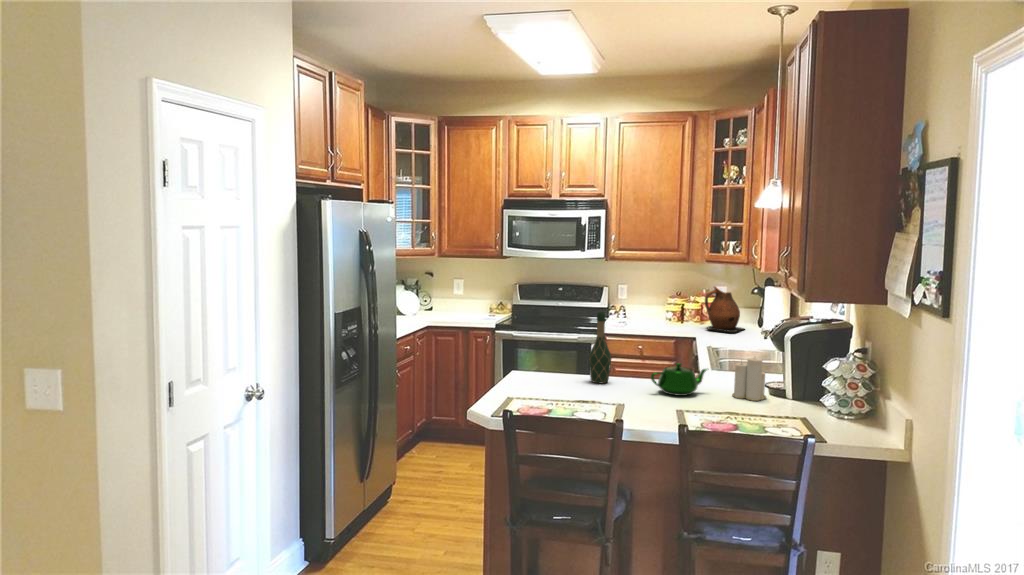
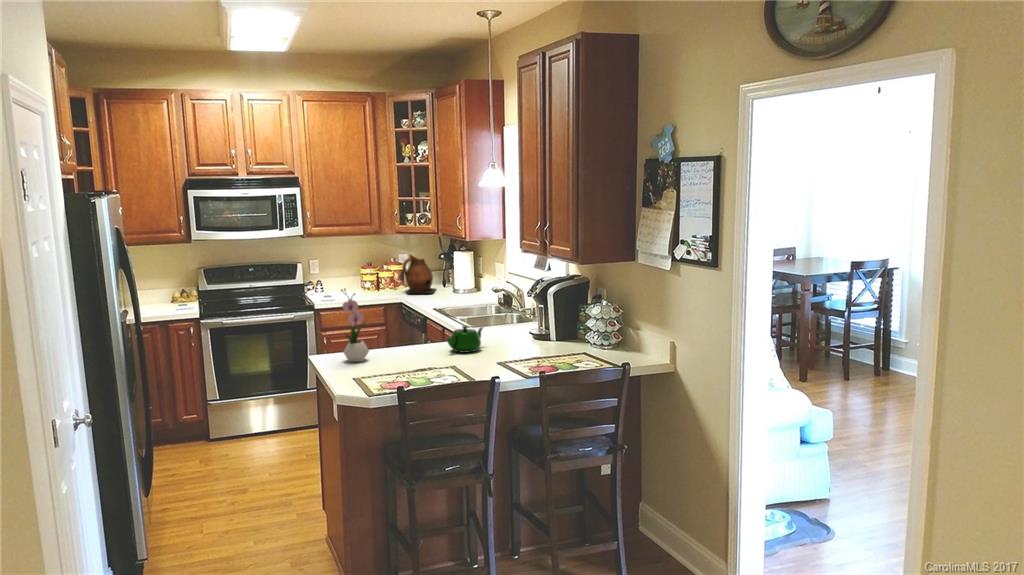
flower arrangement: none [534,300,568,384] -> present [341,289,369,362]
wine bottle: present [589,312,611,383] -> none [384,292,404,355]
candle: present [732,358,767,401] -> none [503,310,527,346]

